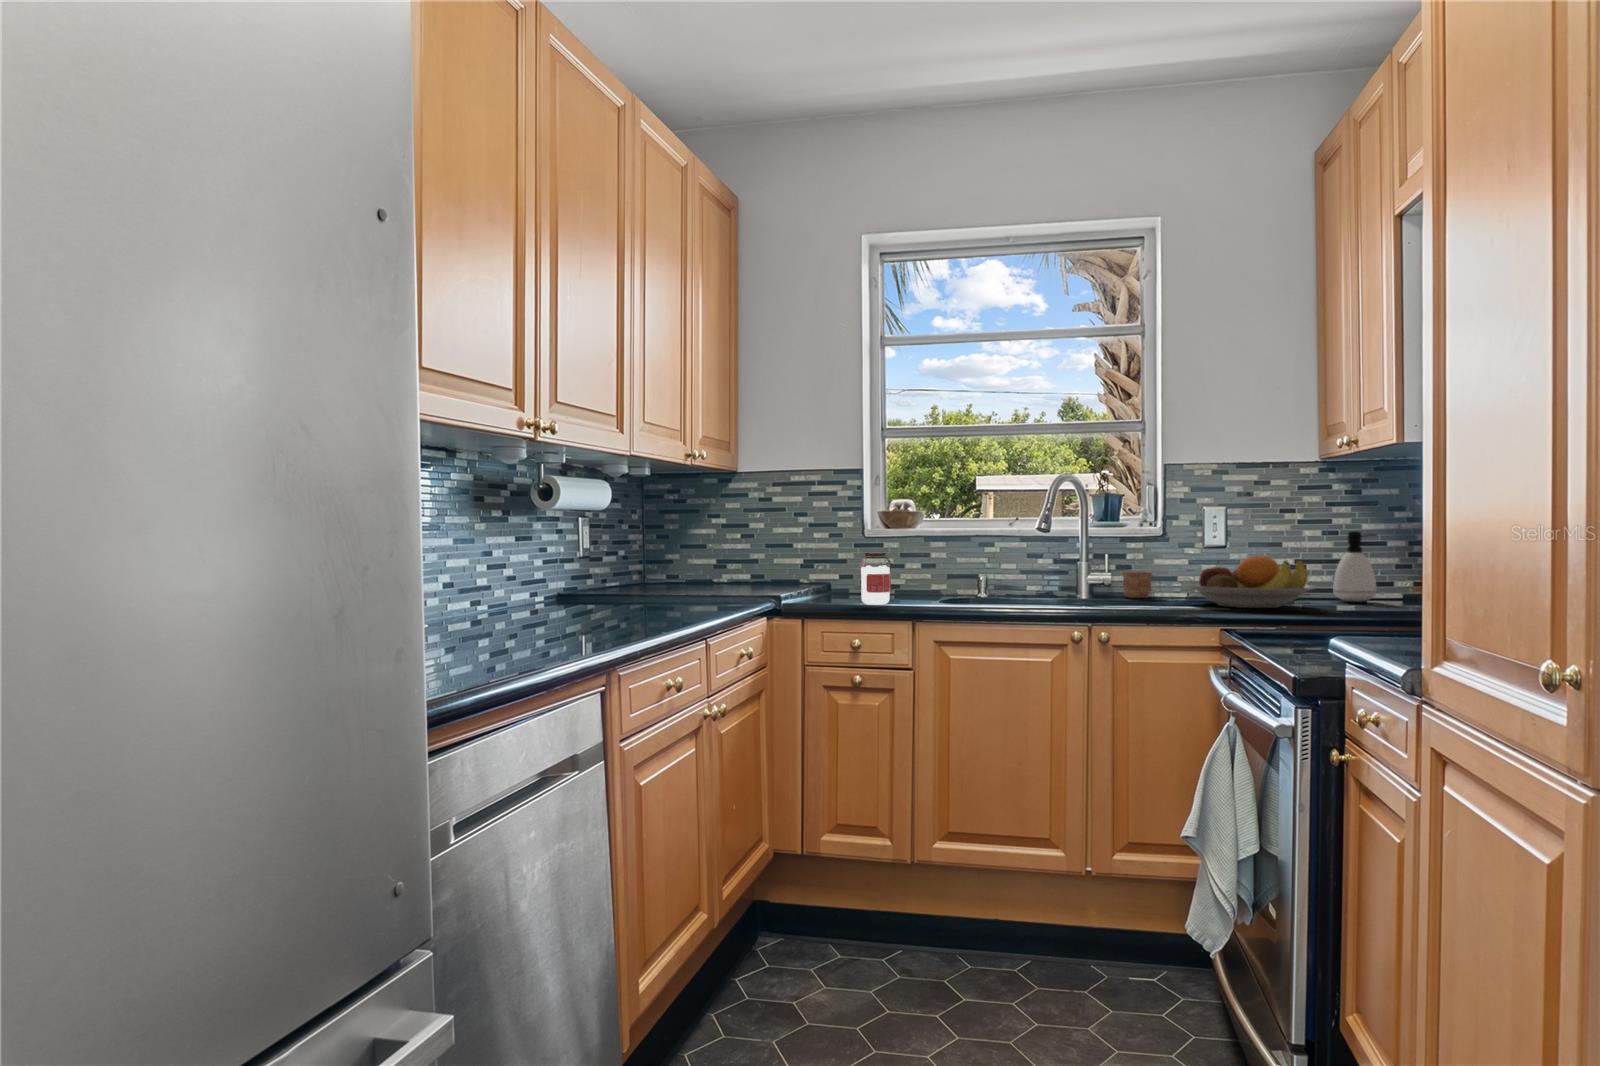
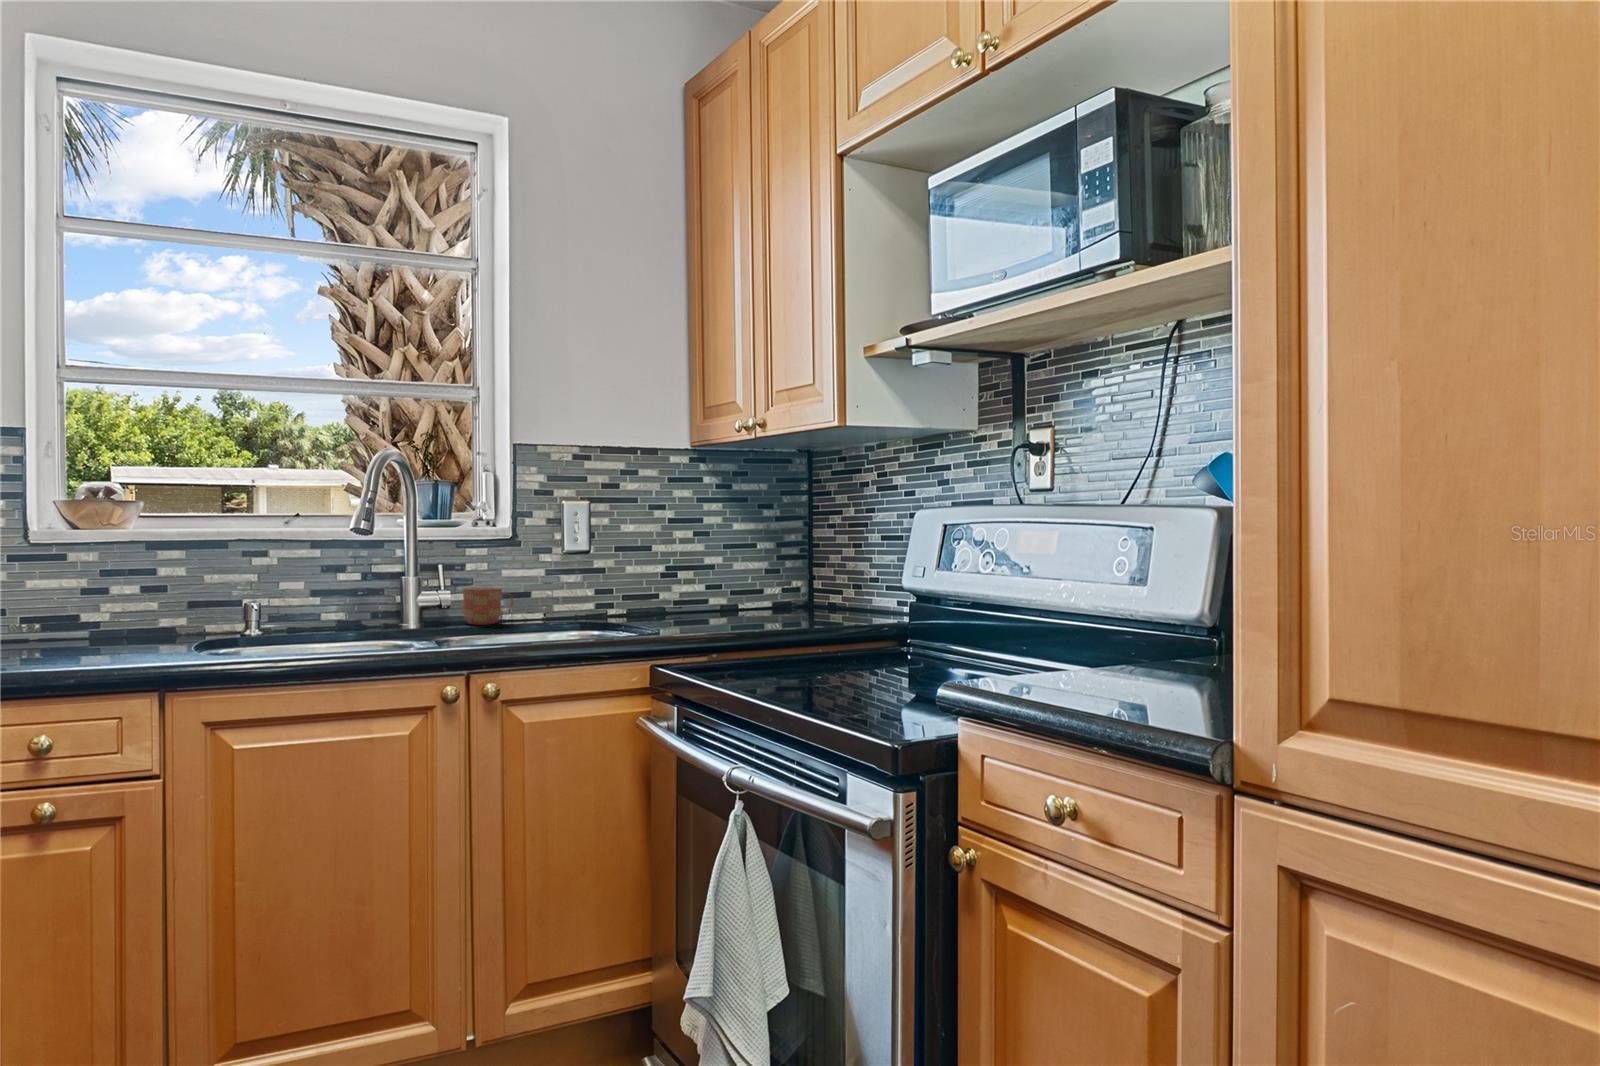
soap dispenser: present [1333,531,1377,602] -> none [704,532,748,615]
jar: present [860,553,891,605] -> none [50,578,115,673]
fruit bowl: present [1186,555,1316,608] -> none [556,565,710,634]

